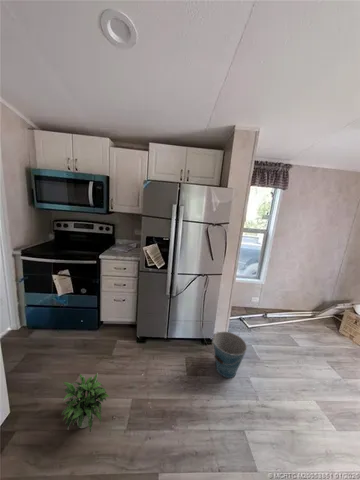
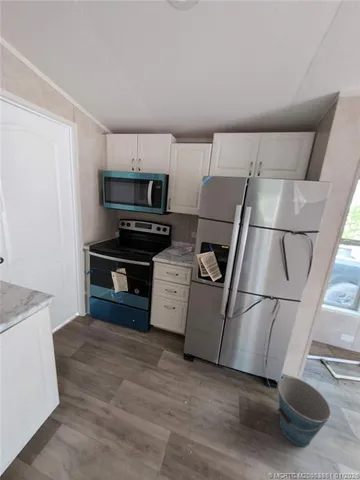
potted plant: present [62,373,109,432] -> none [100,380,146,449]

